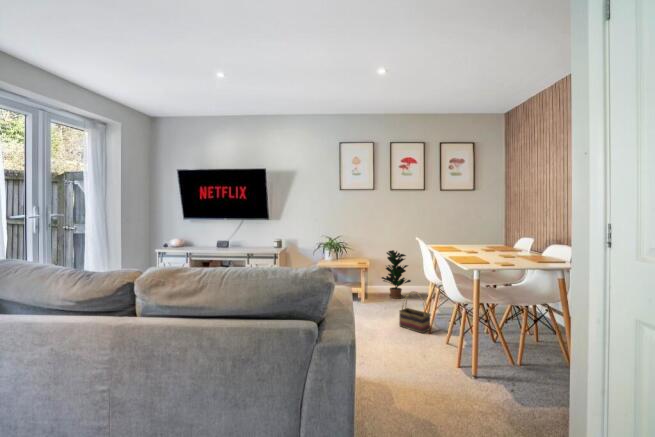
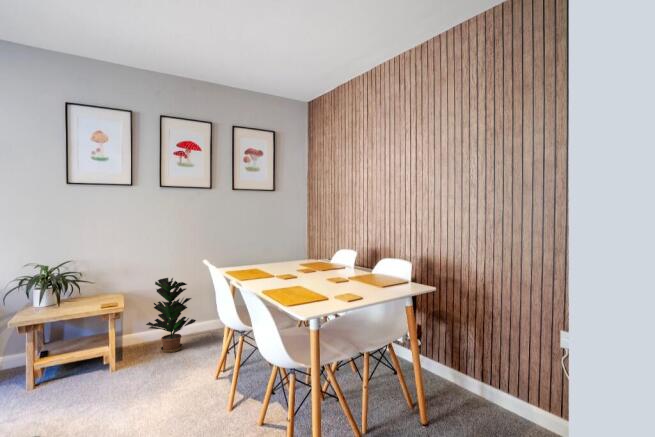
basket: present [399,291,430,333] -> none [176,348,230,418]

